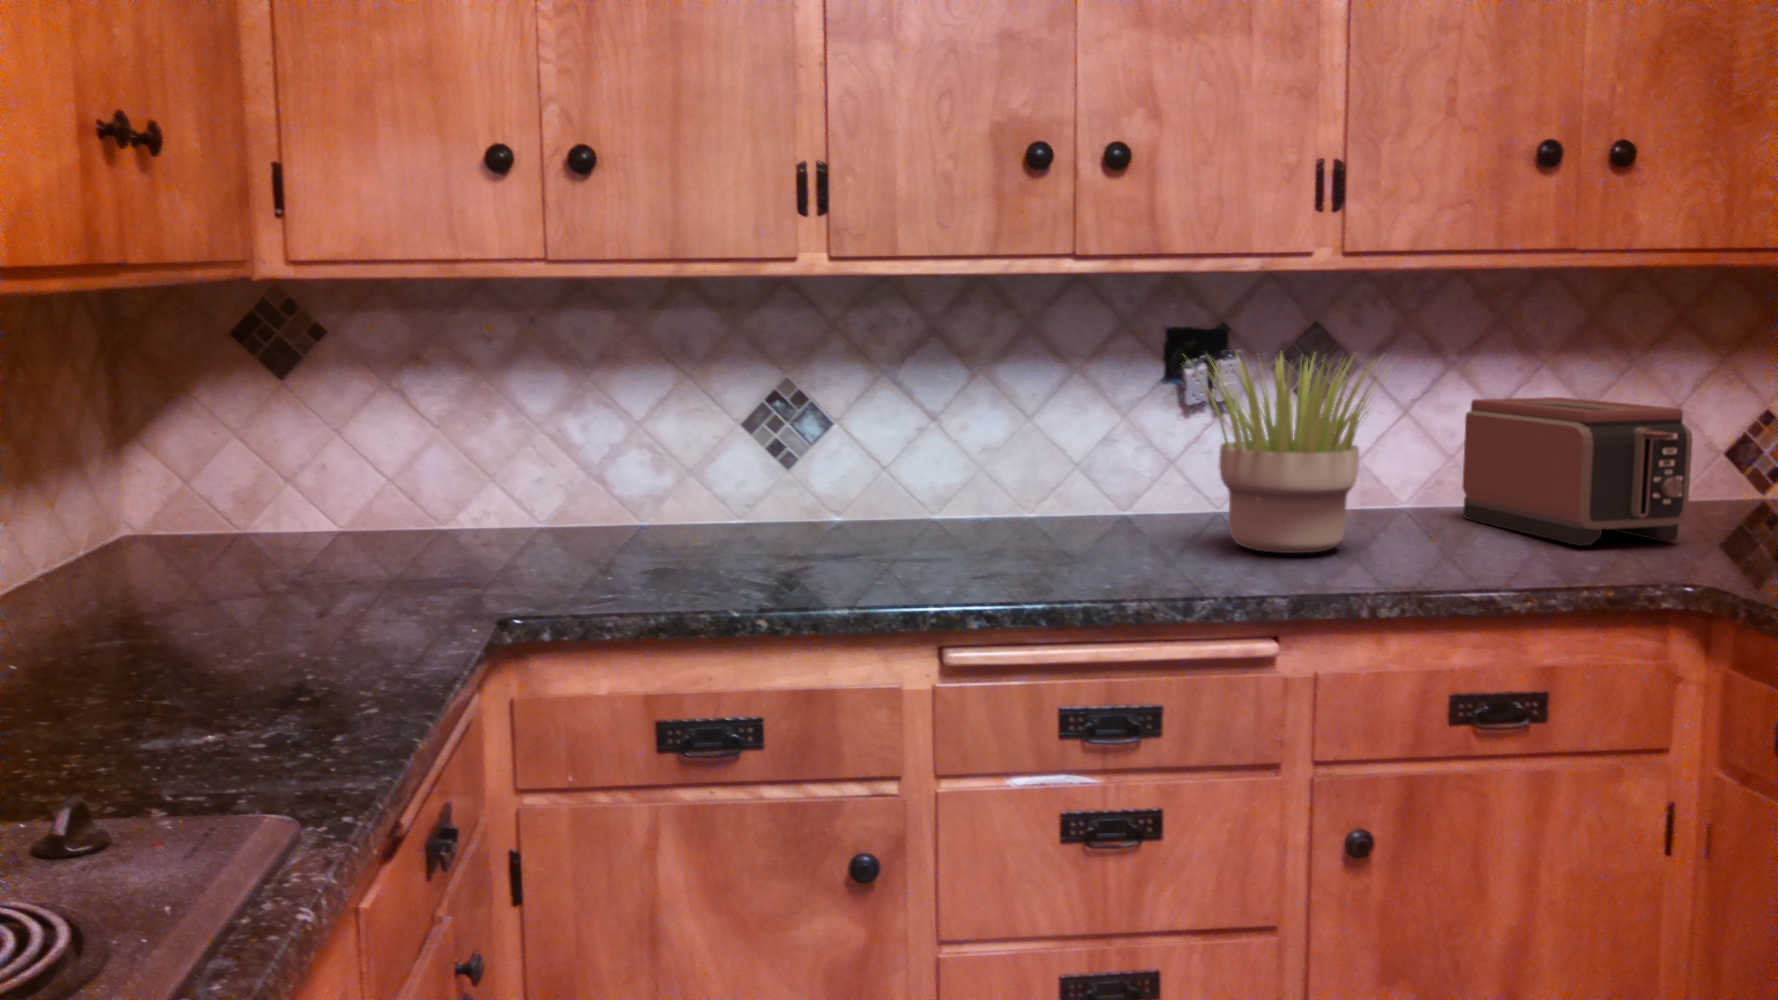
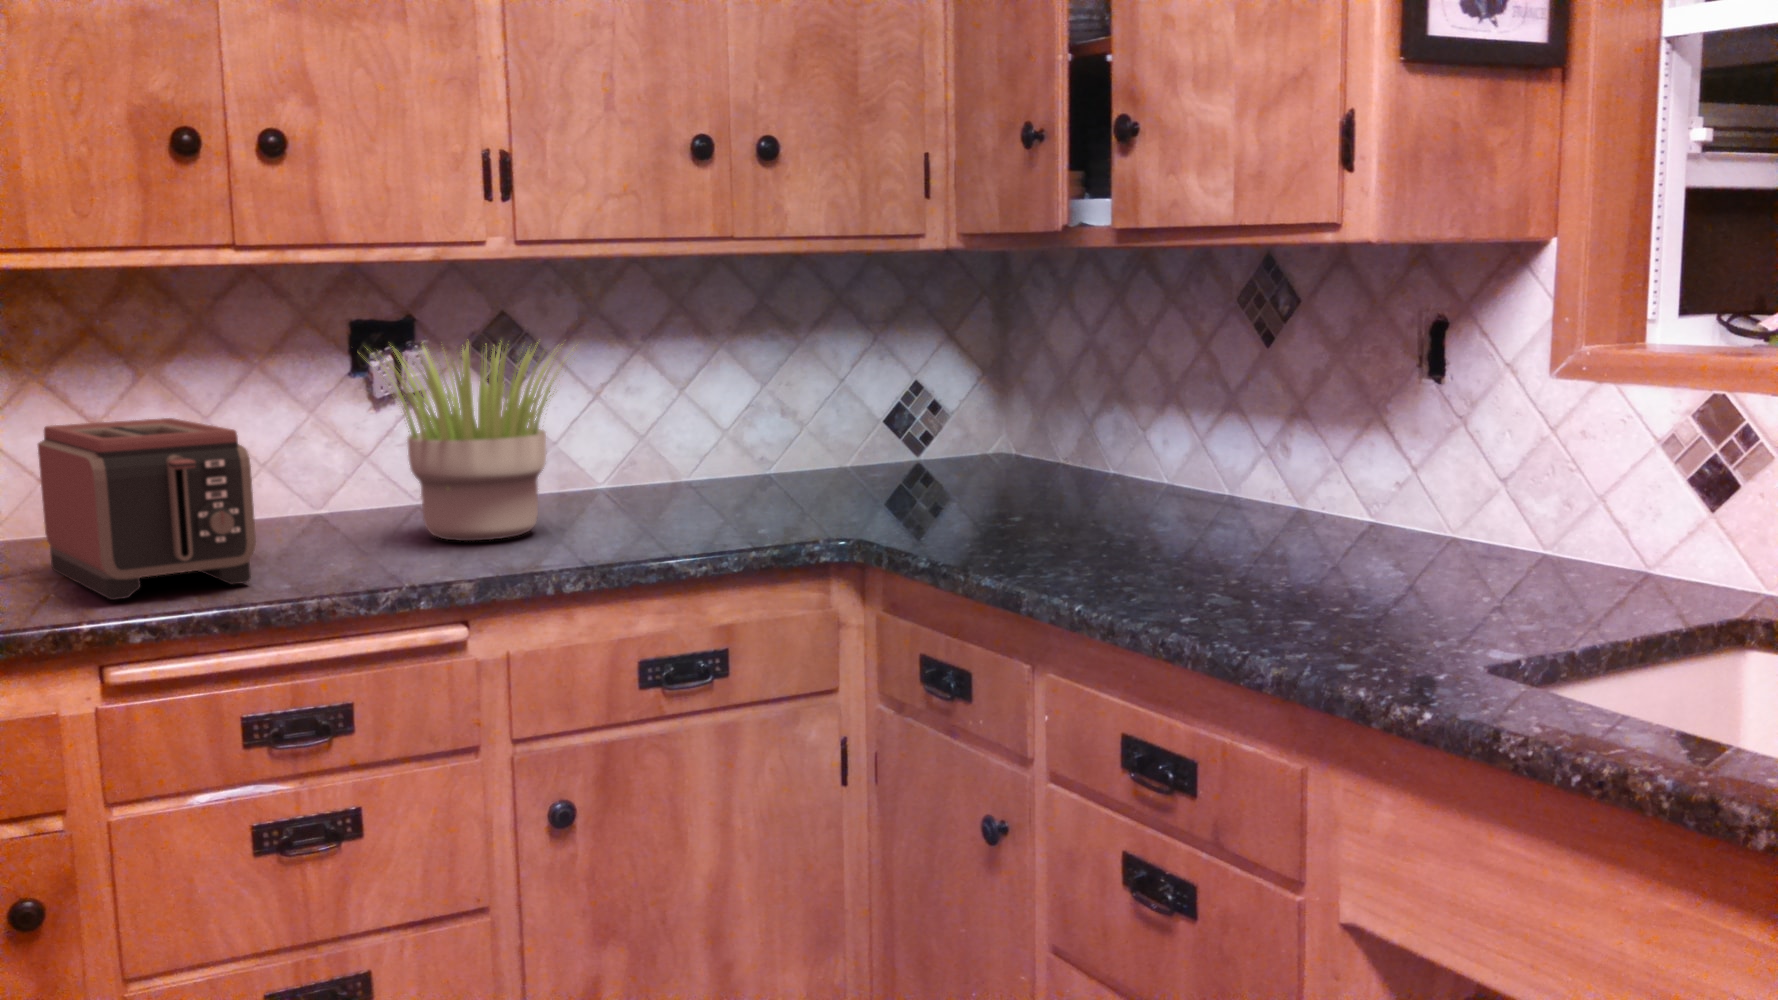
toaster: present [1462,397,1693,546] -> present [38,418,256,600]

